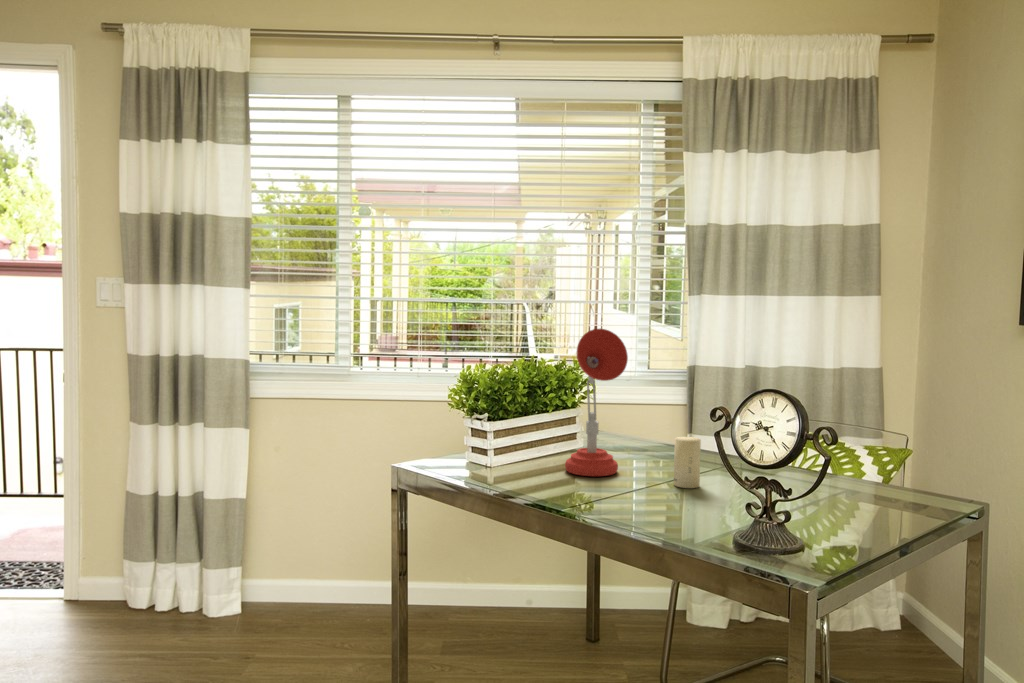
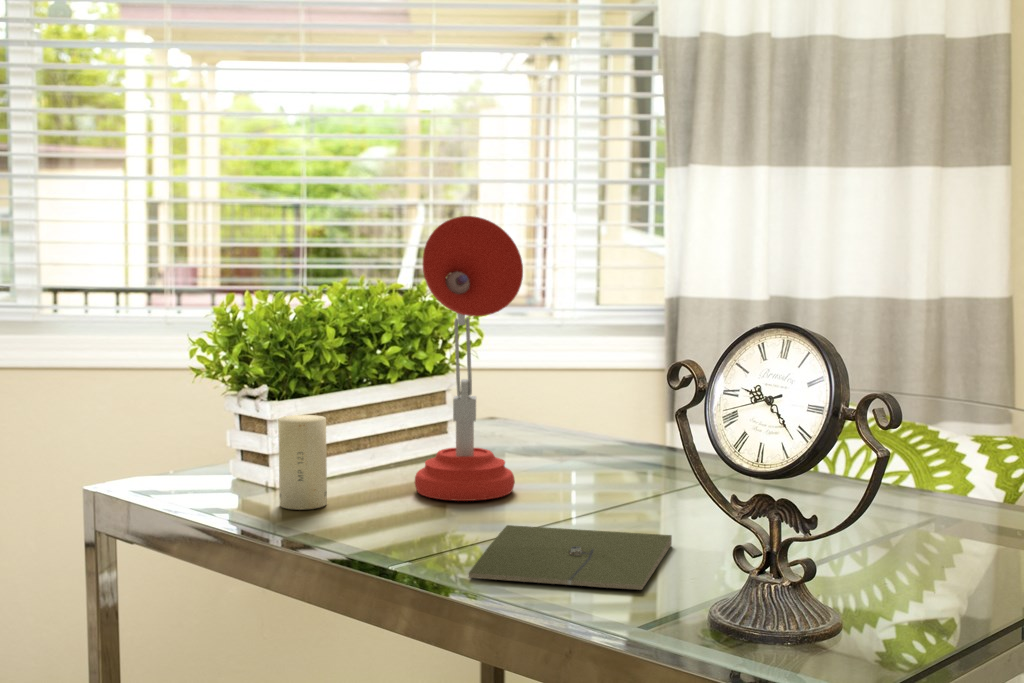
candle: present [674,437,701,488] -> present [278,415,327,510]
notebook: none [607,490,708,524] -> present [468,525,672,590]

